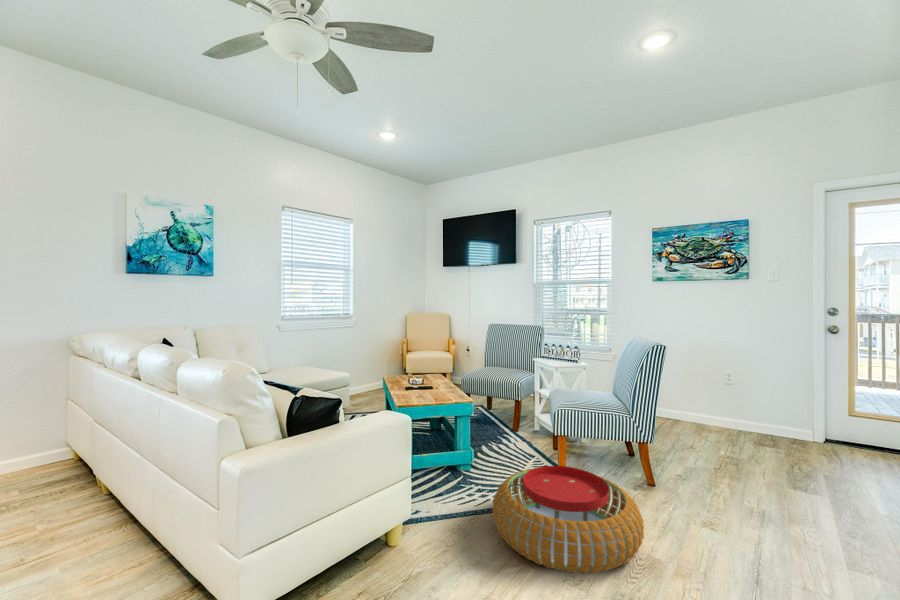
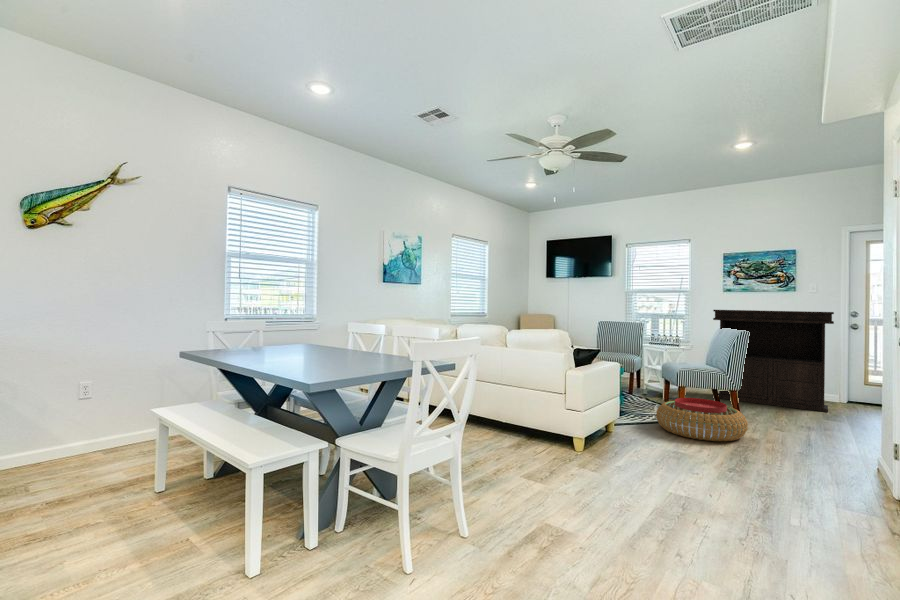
console table: none [630,307,804,467] -> present [713,310,834,412]

